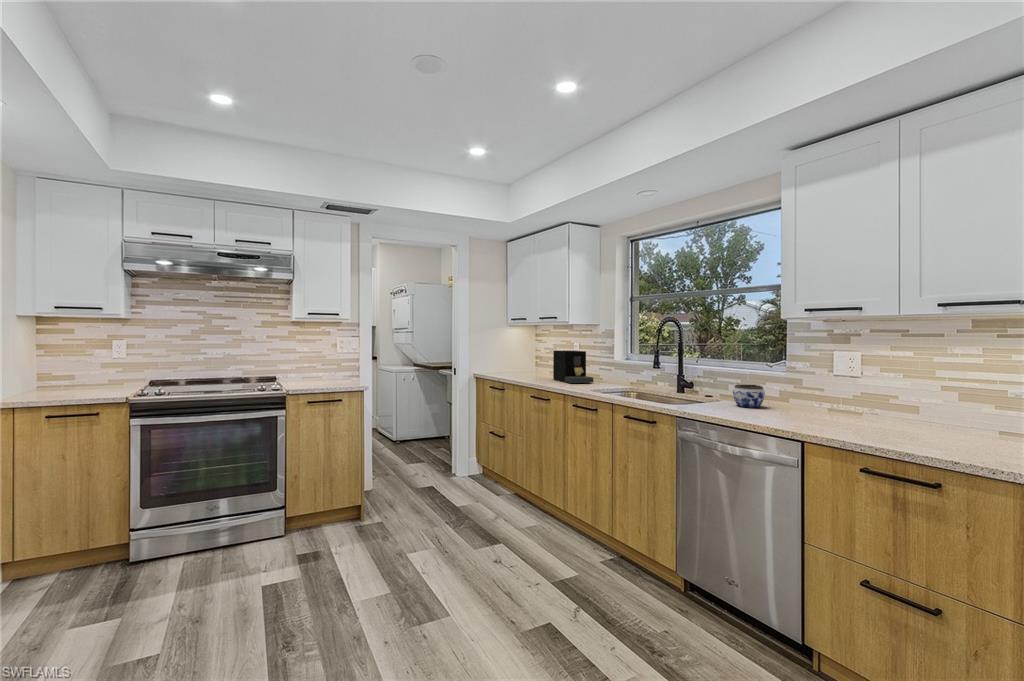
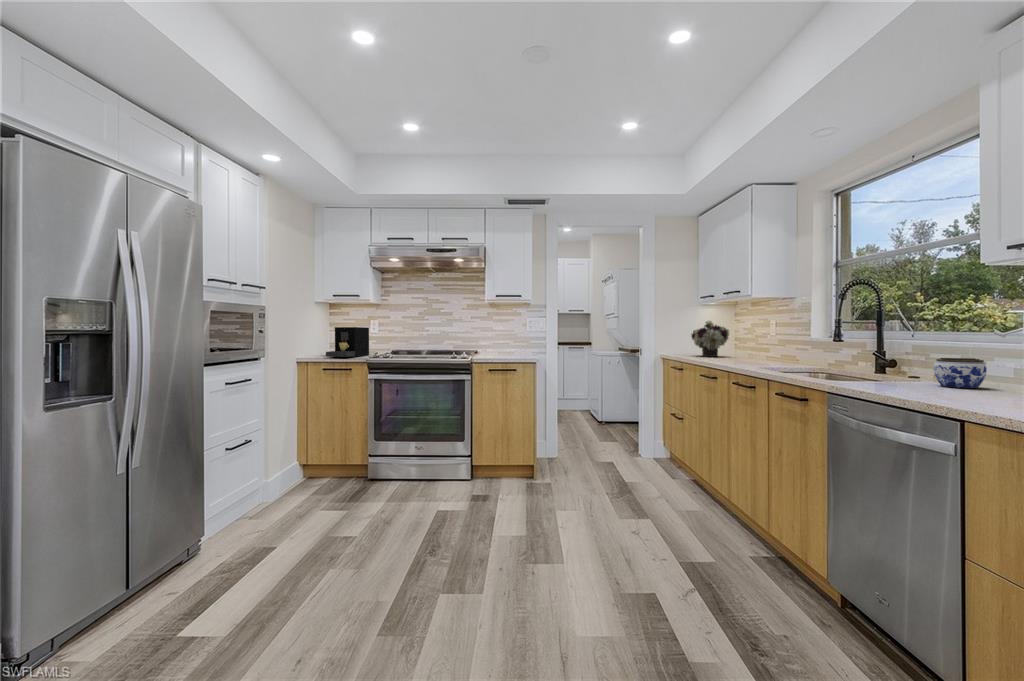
flower arrangement: none [505,341,540,375] -> present [691,321,729,357]
coffee maker: present [553,351,593,383] -> present [326,327,369,357]

